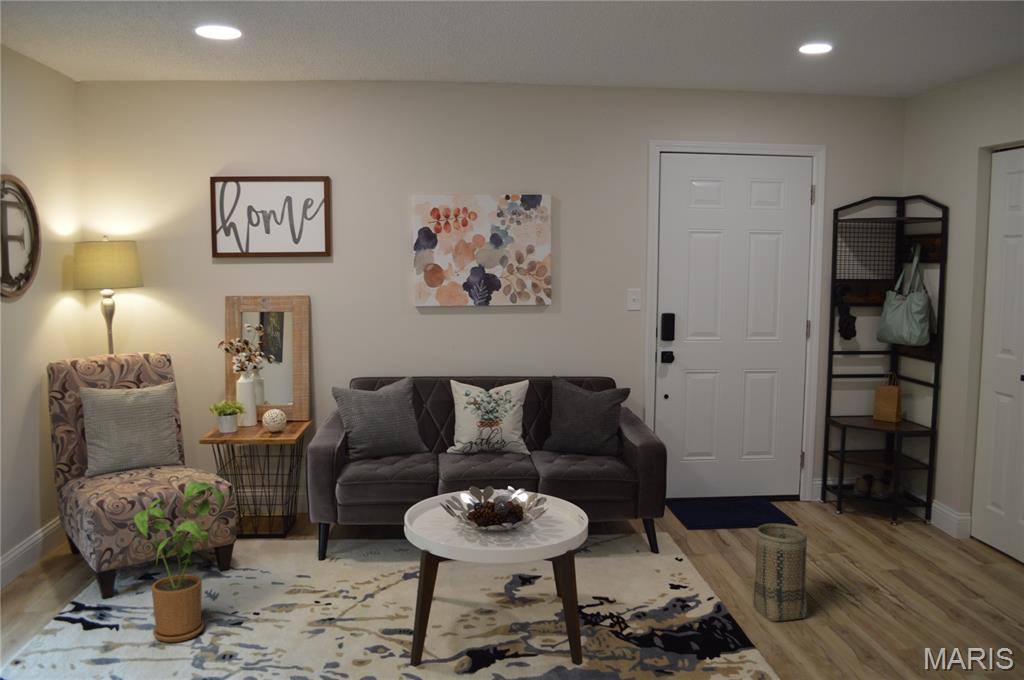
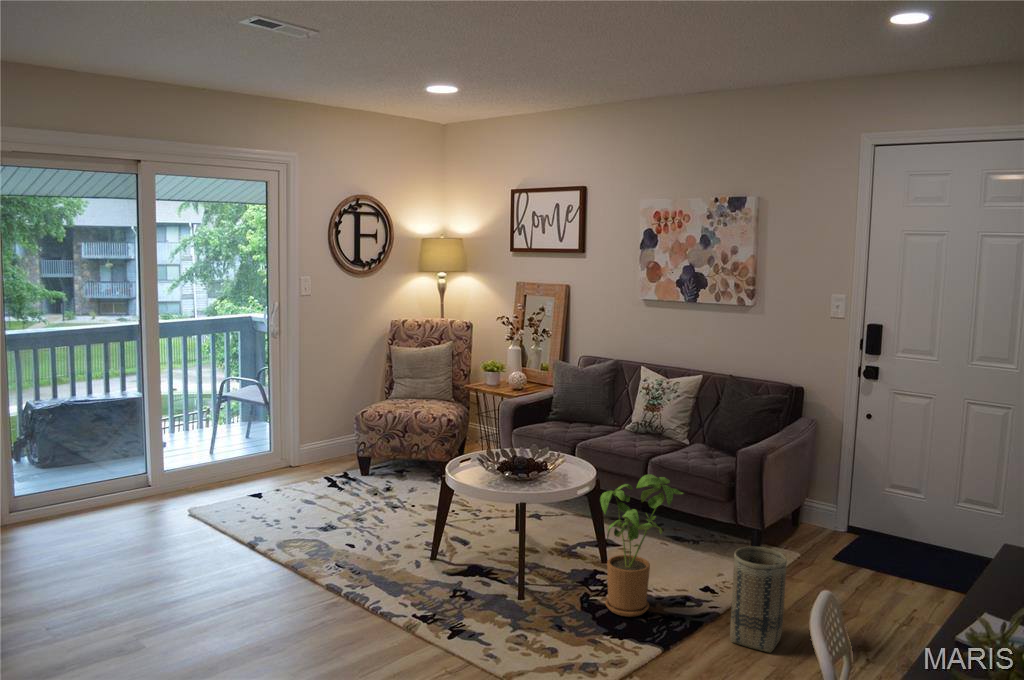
house plant: present [134,481,228,642] -> present [600,474,683,617]

